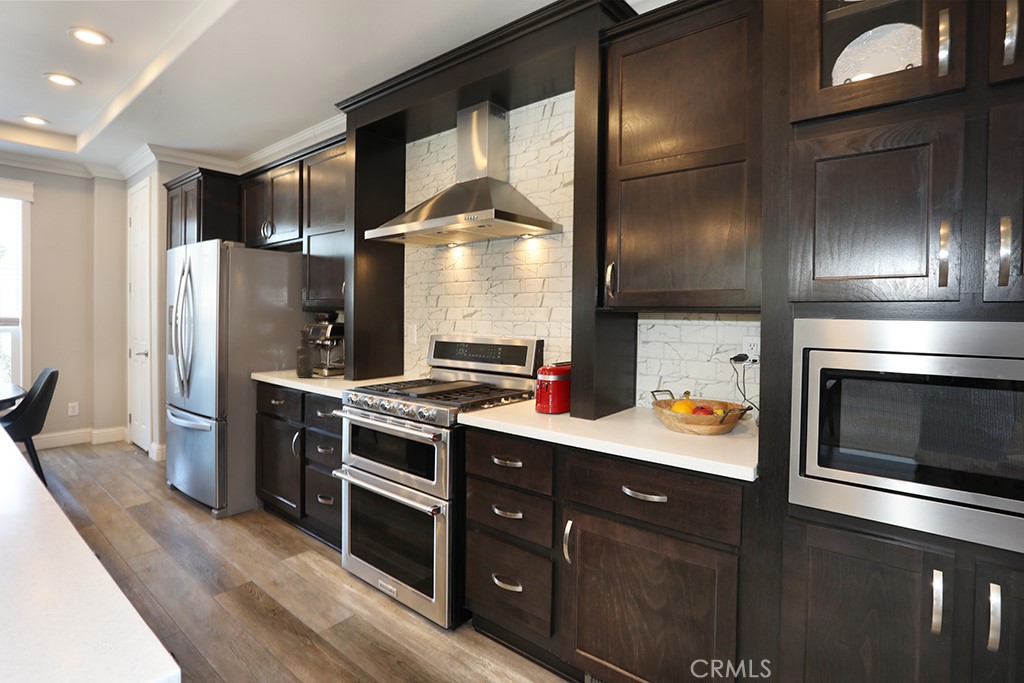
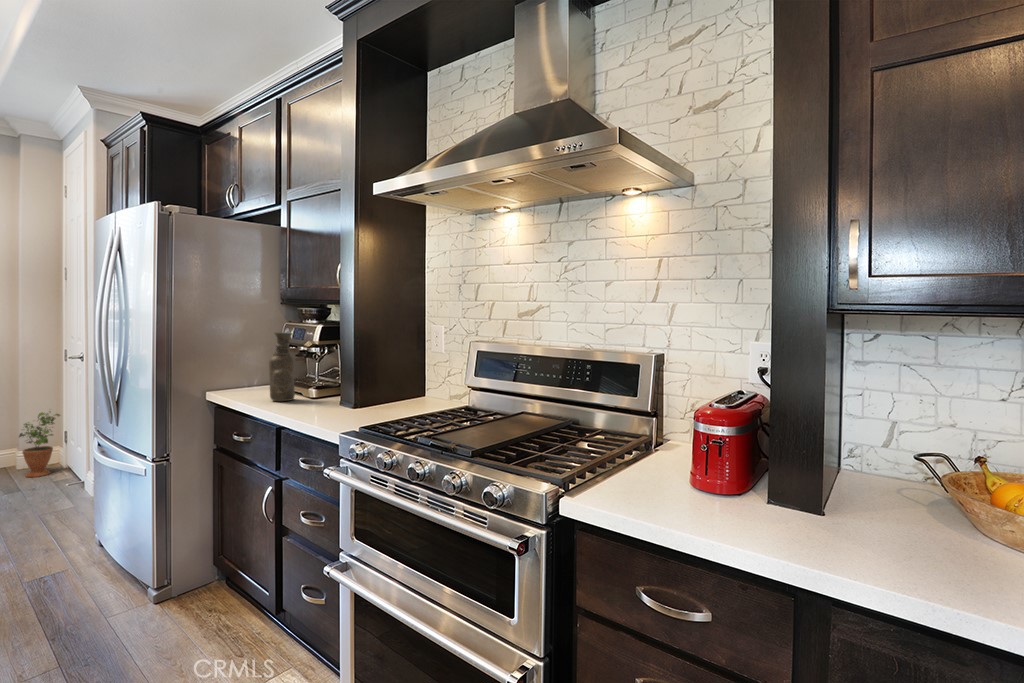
potted plant: none [96,395,127,449] -> present [19,412,60,477]

